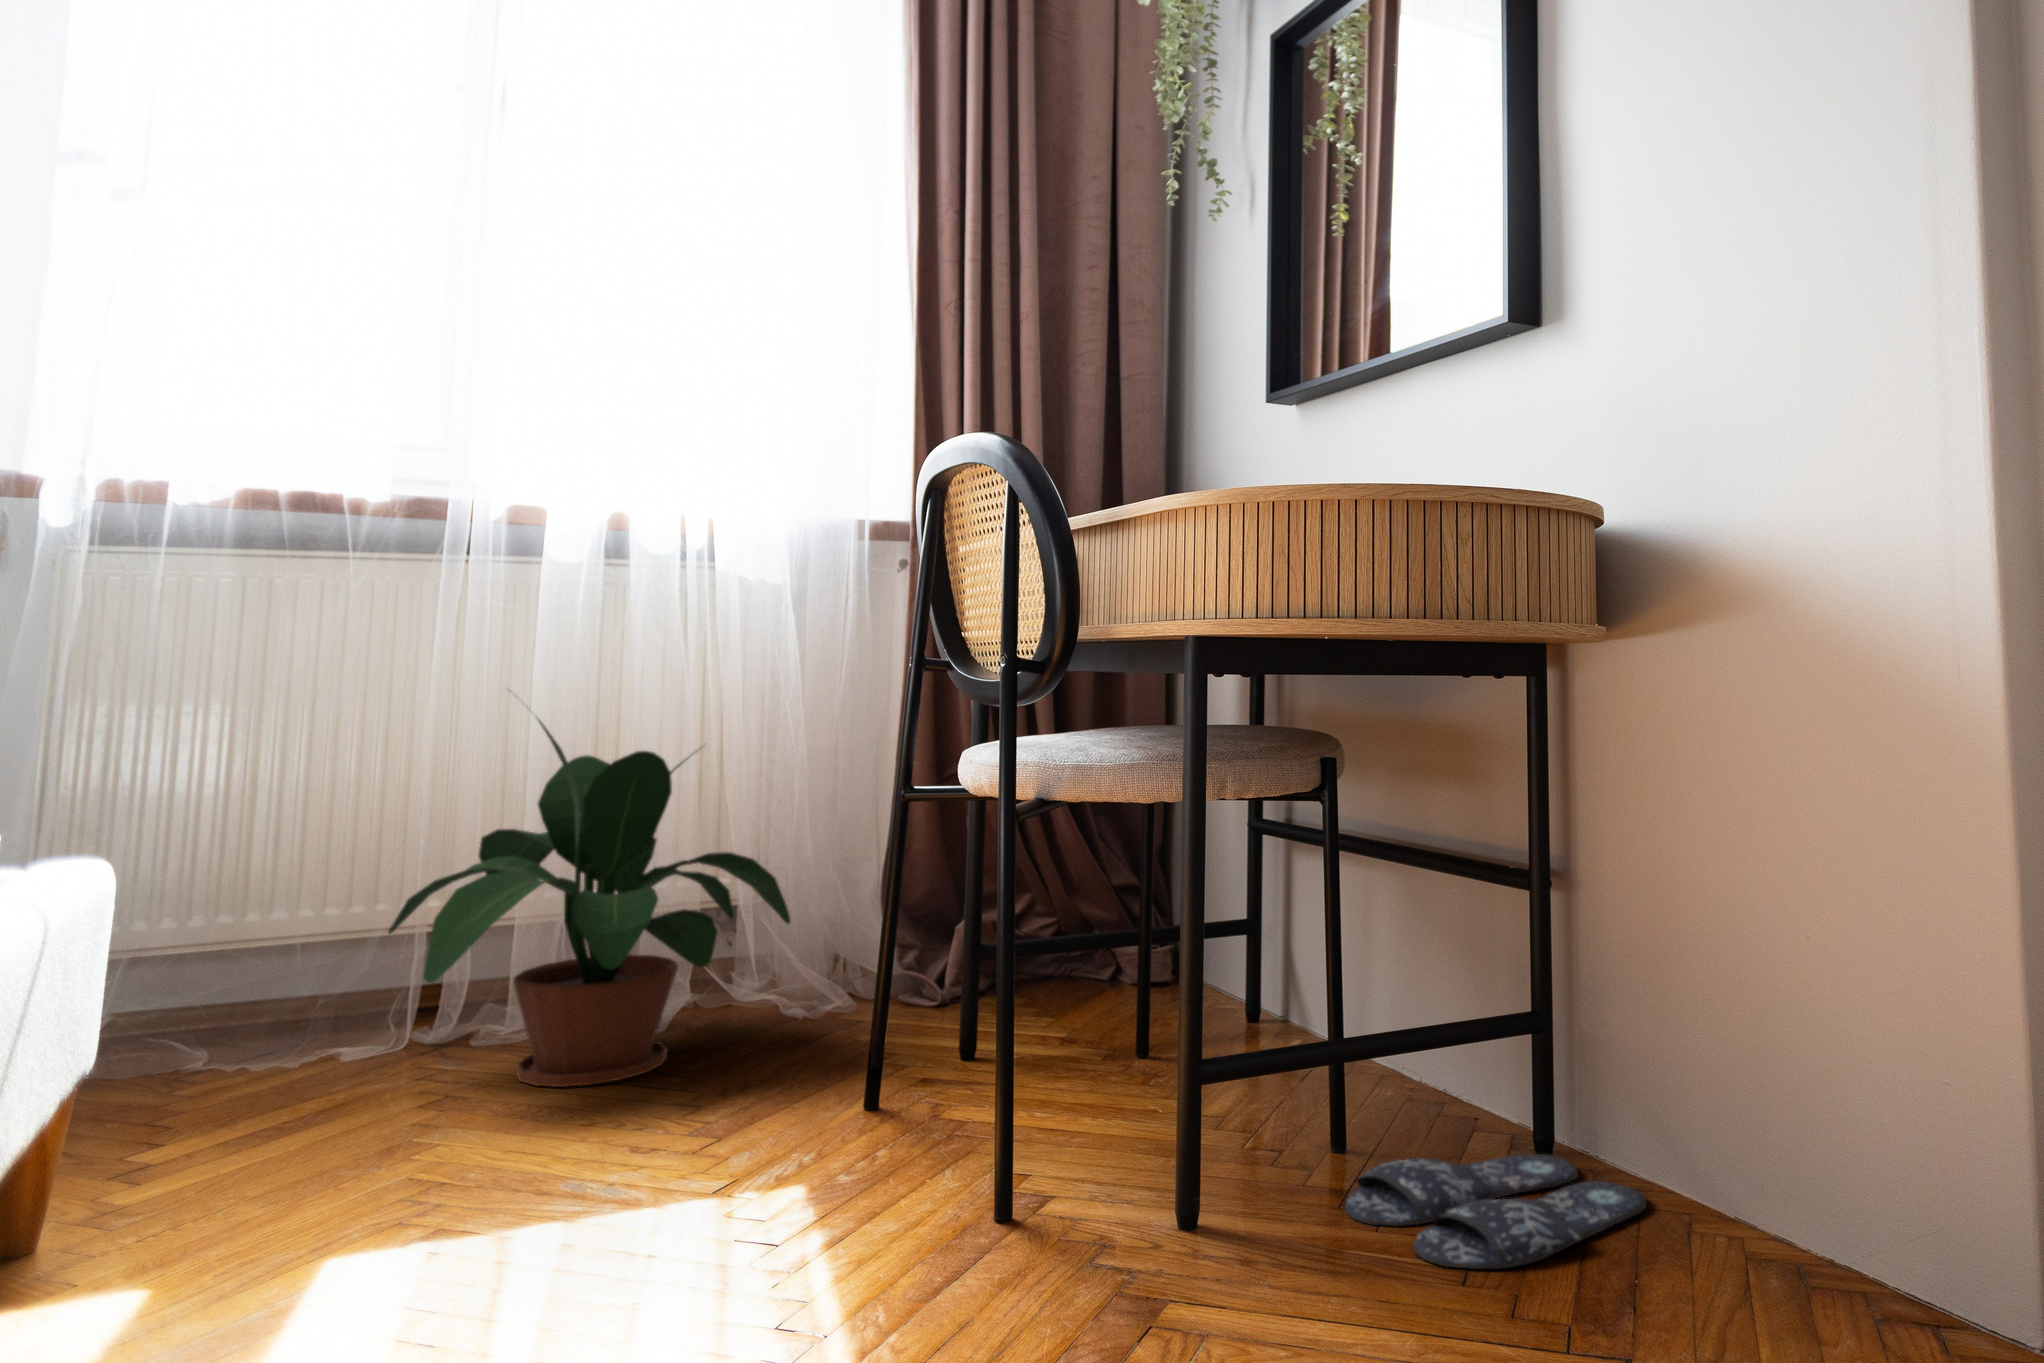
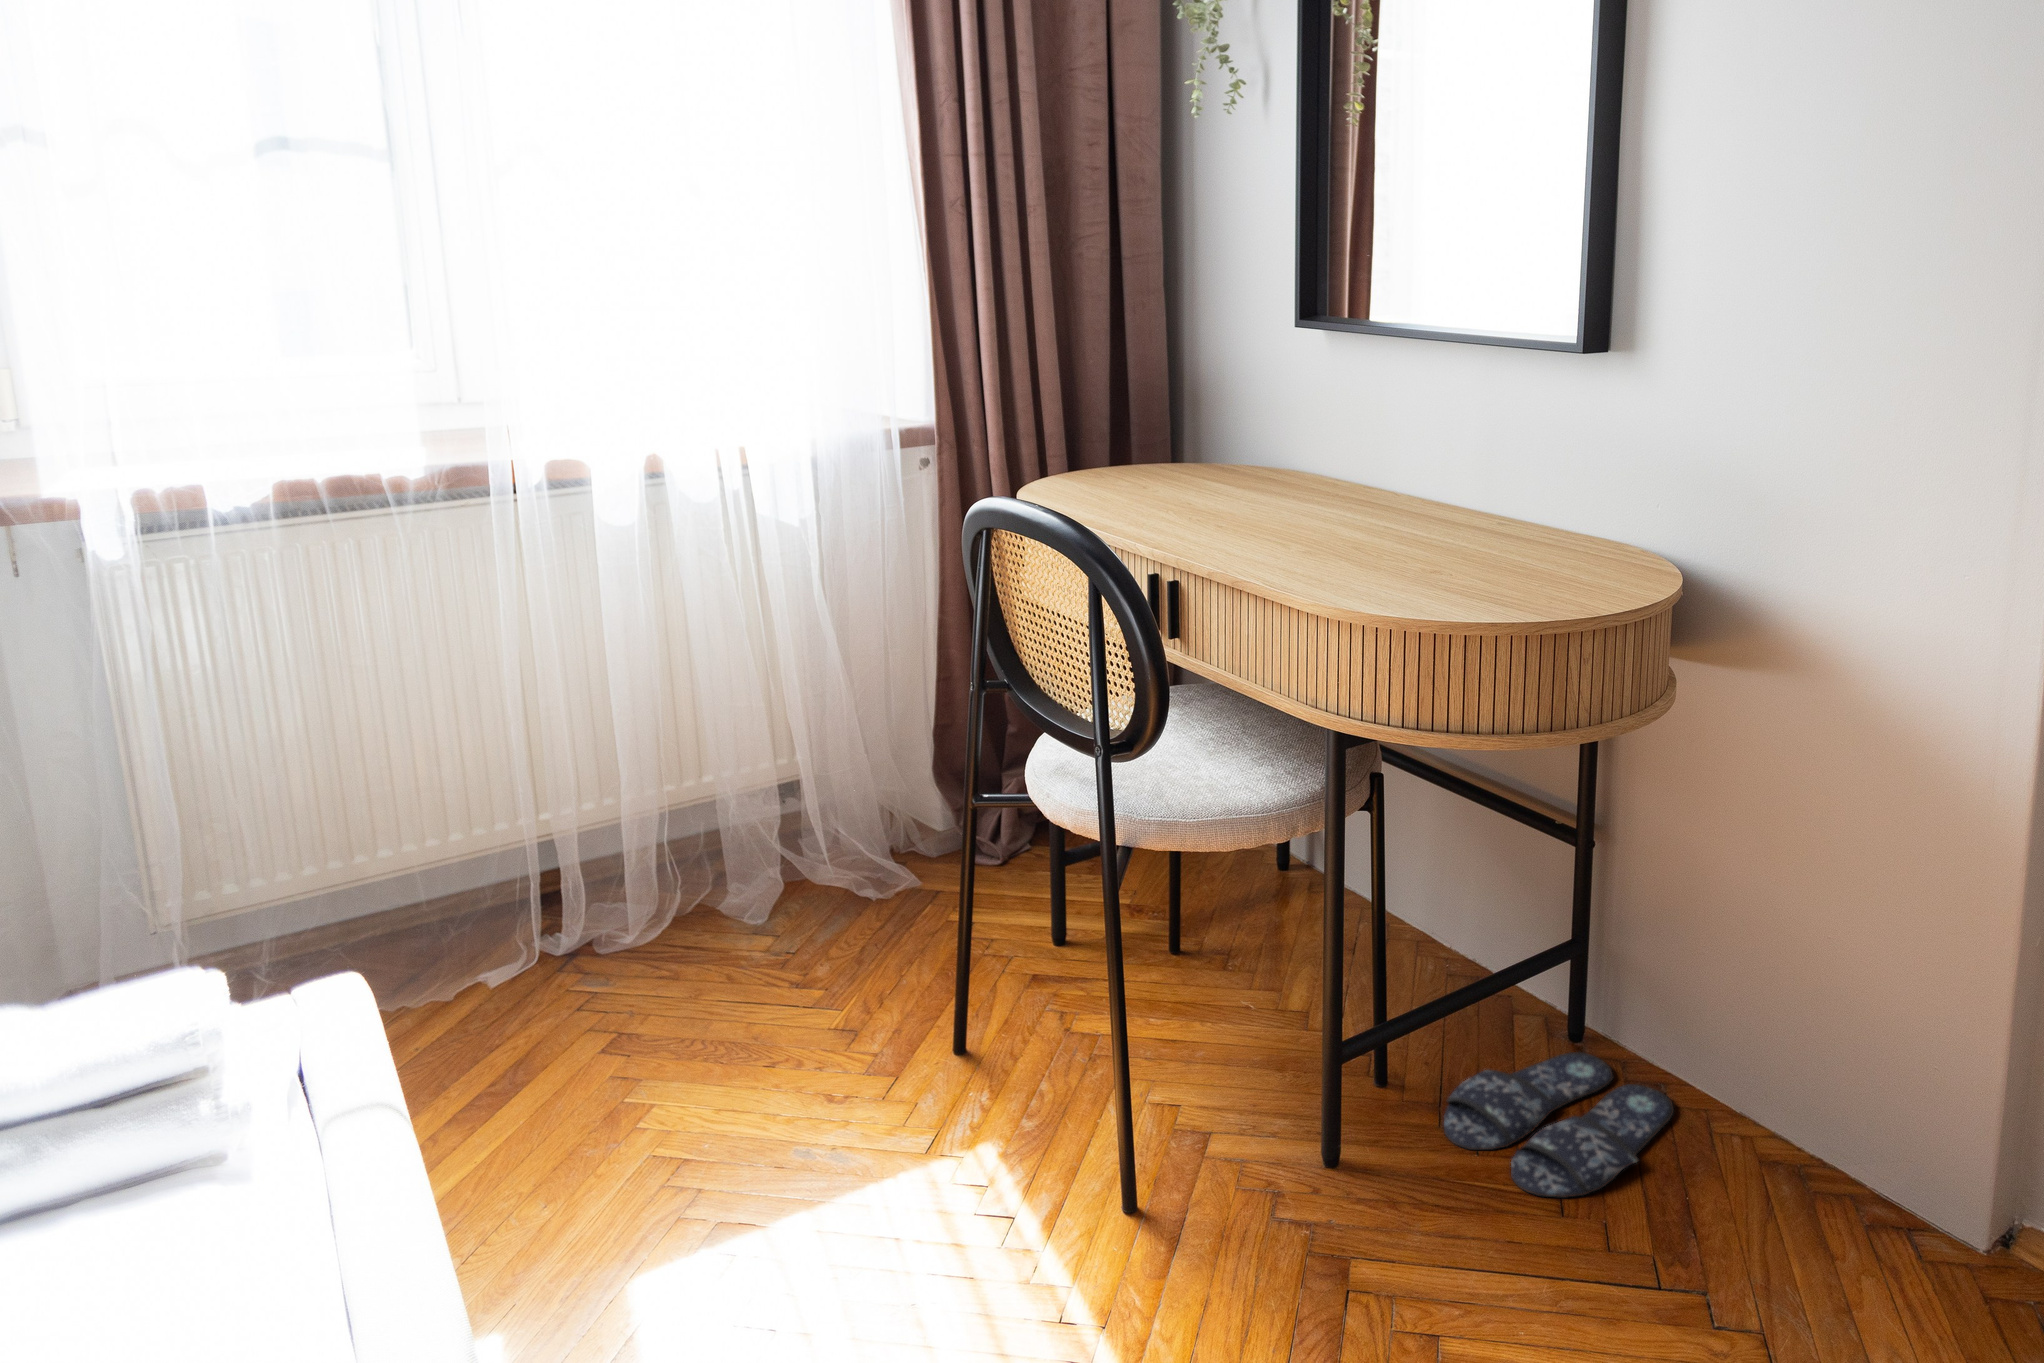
potted plant: present [389,718,791,1087] -> none [530,684,895,1019]

